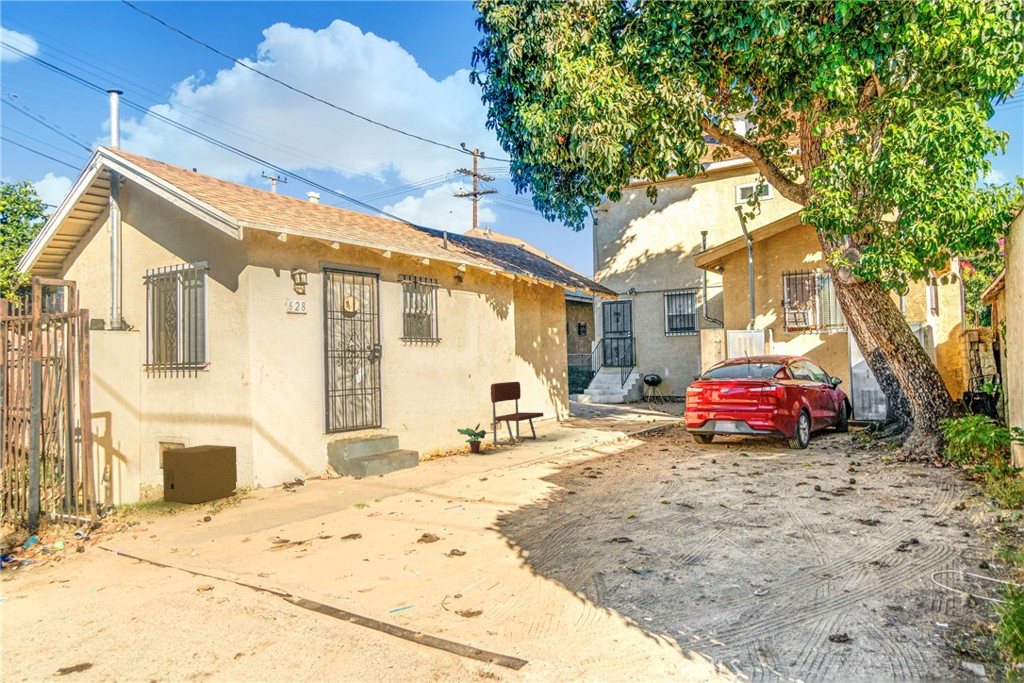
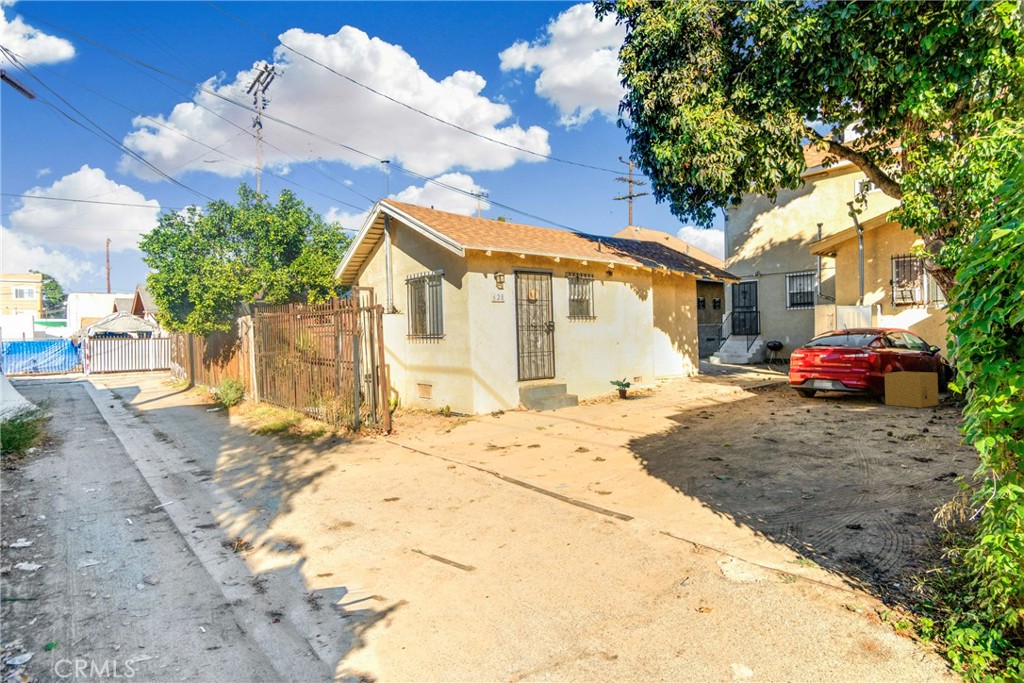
bench: present [491,382,543,445] -> none [635,347,676,393]
cardboard box: present [163,445,237,504] -> present [885,371,938,408]

